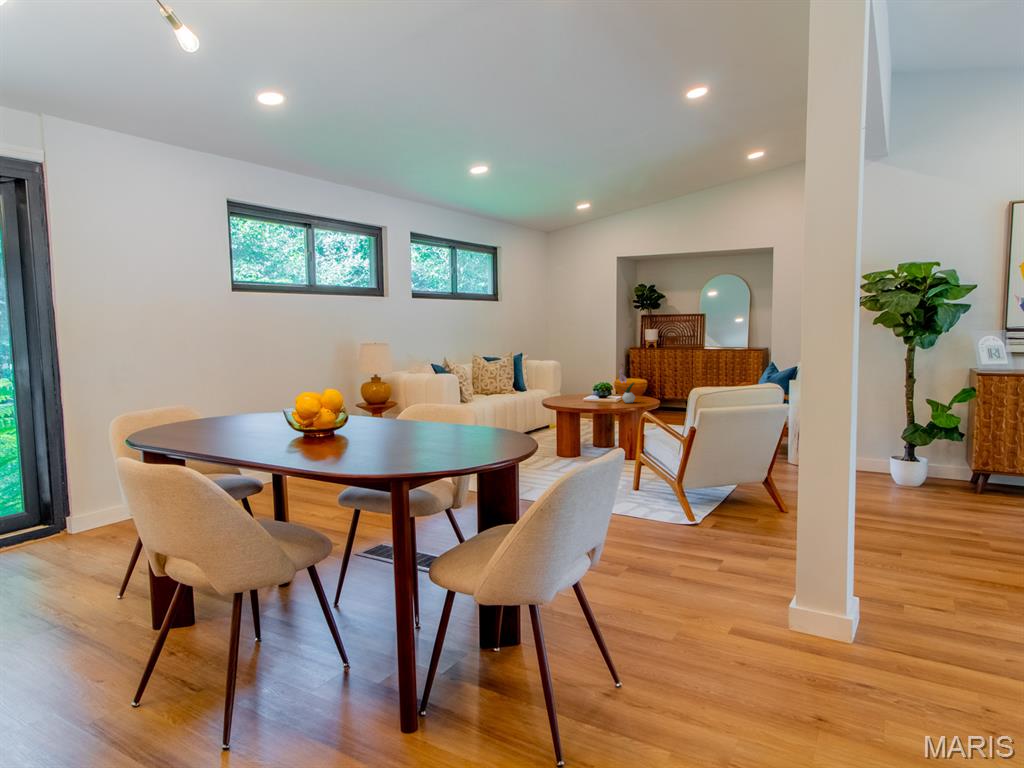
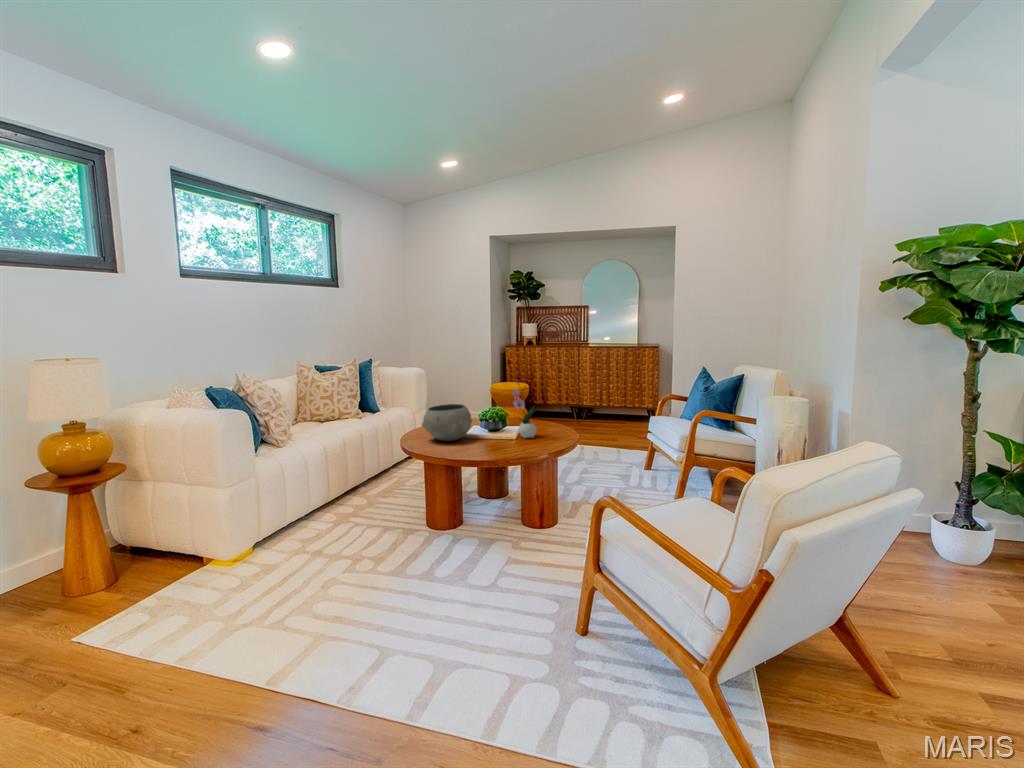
ceramic bowl: none [557,380,591,403] -> present [422,404,472,441]

